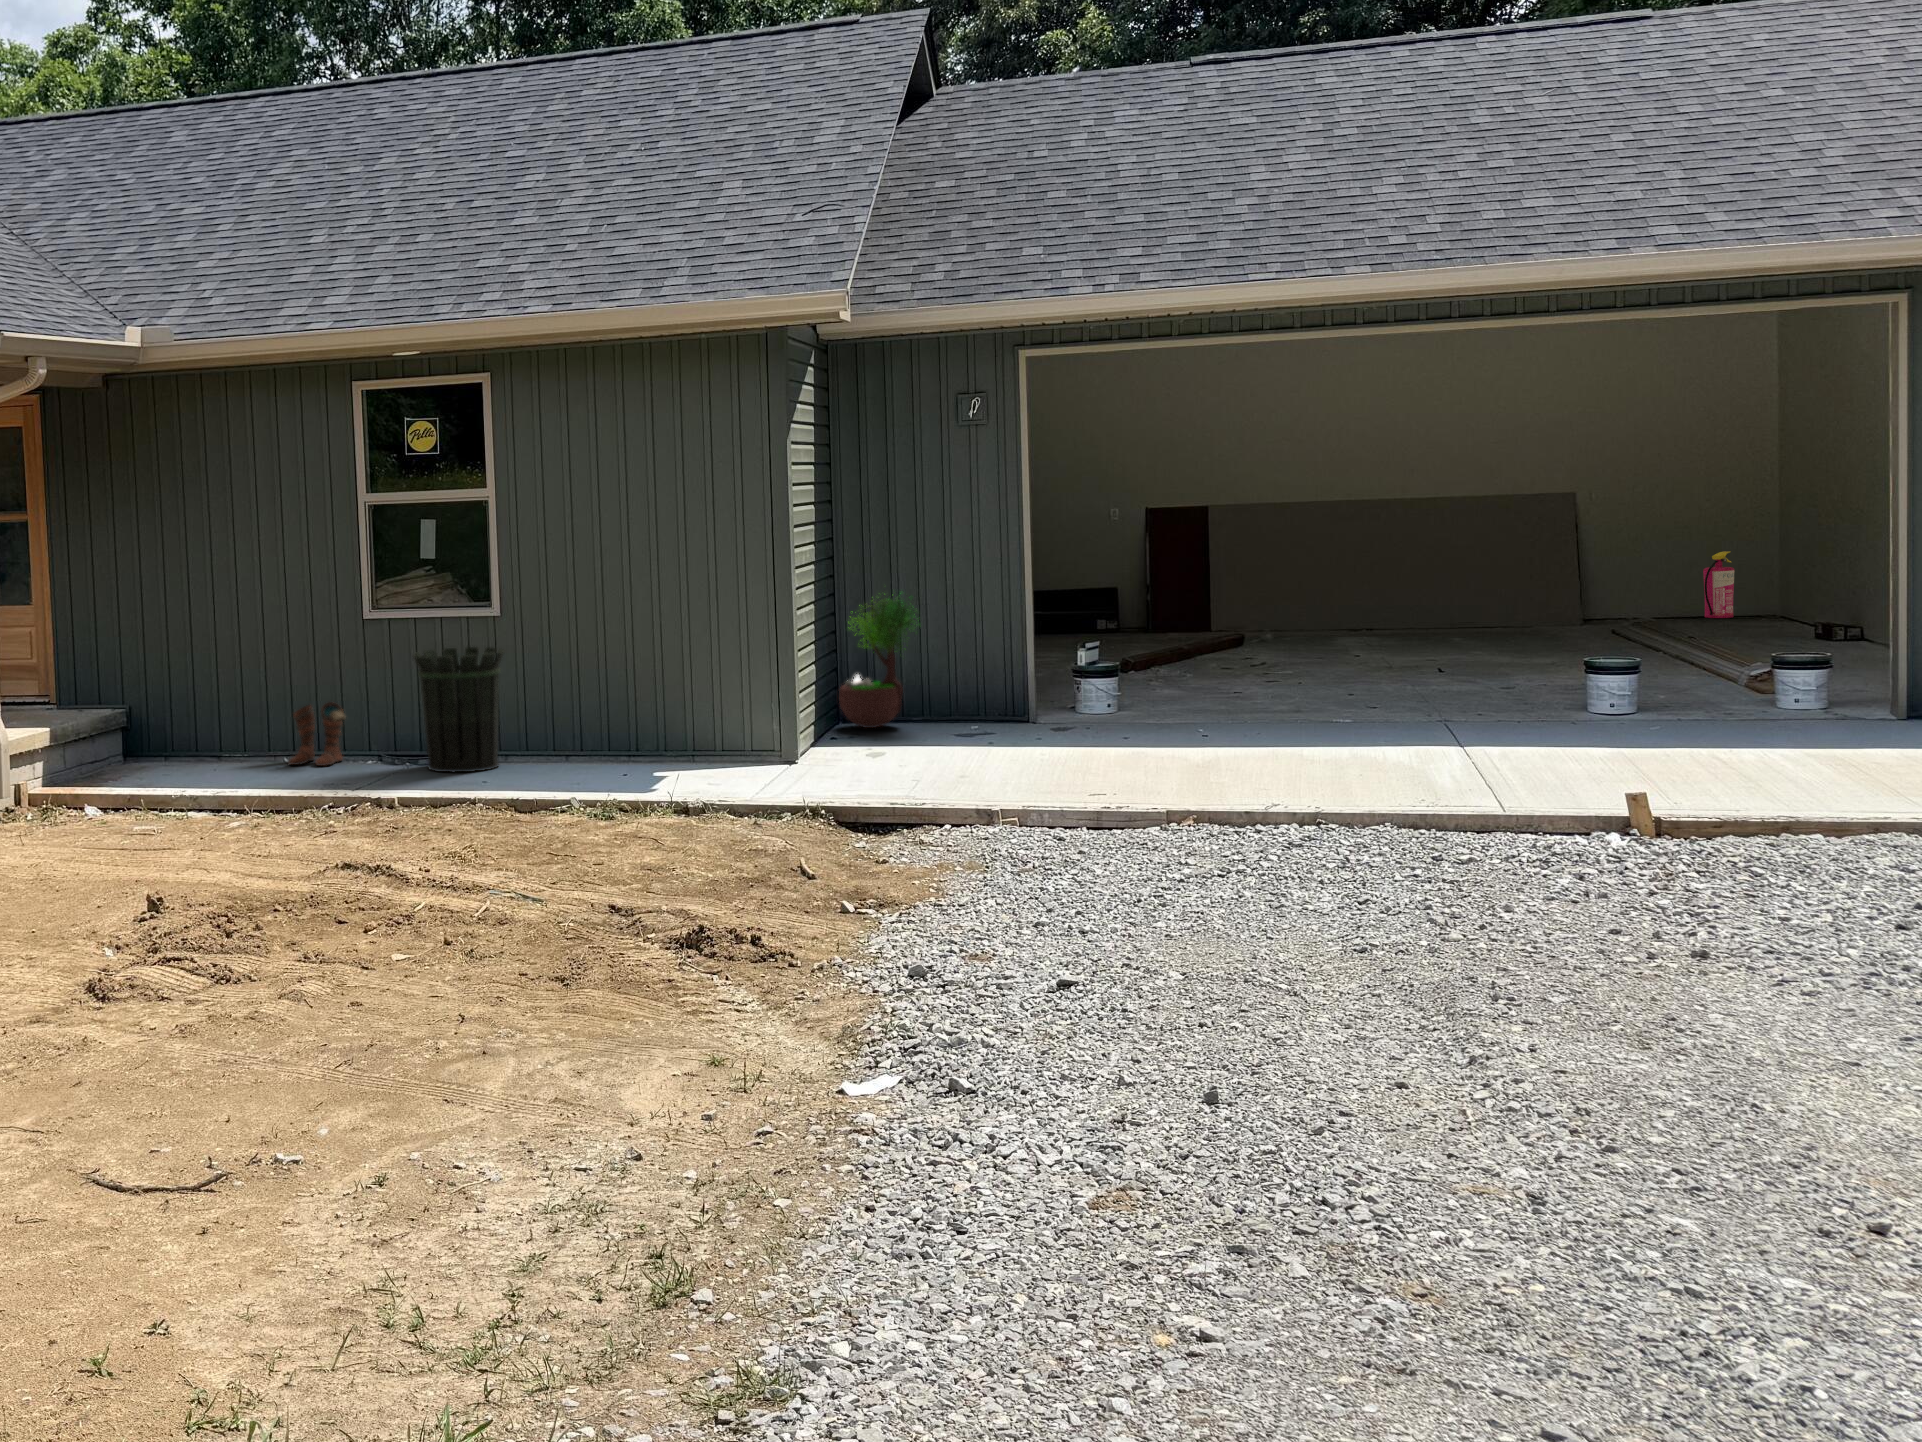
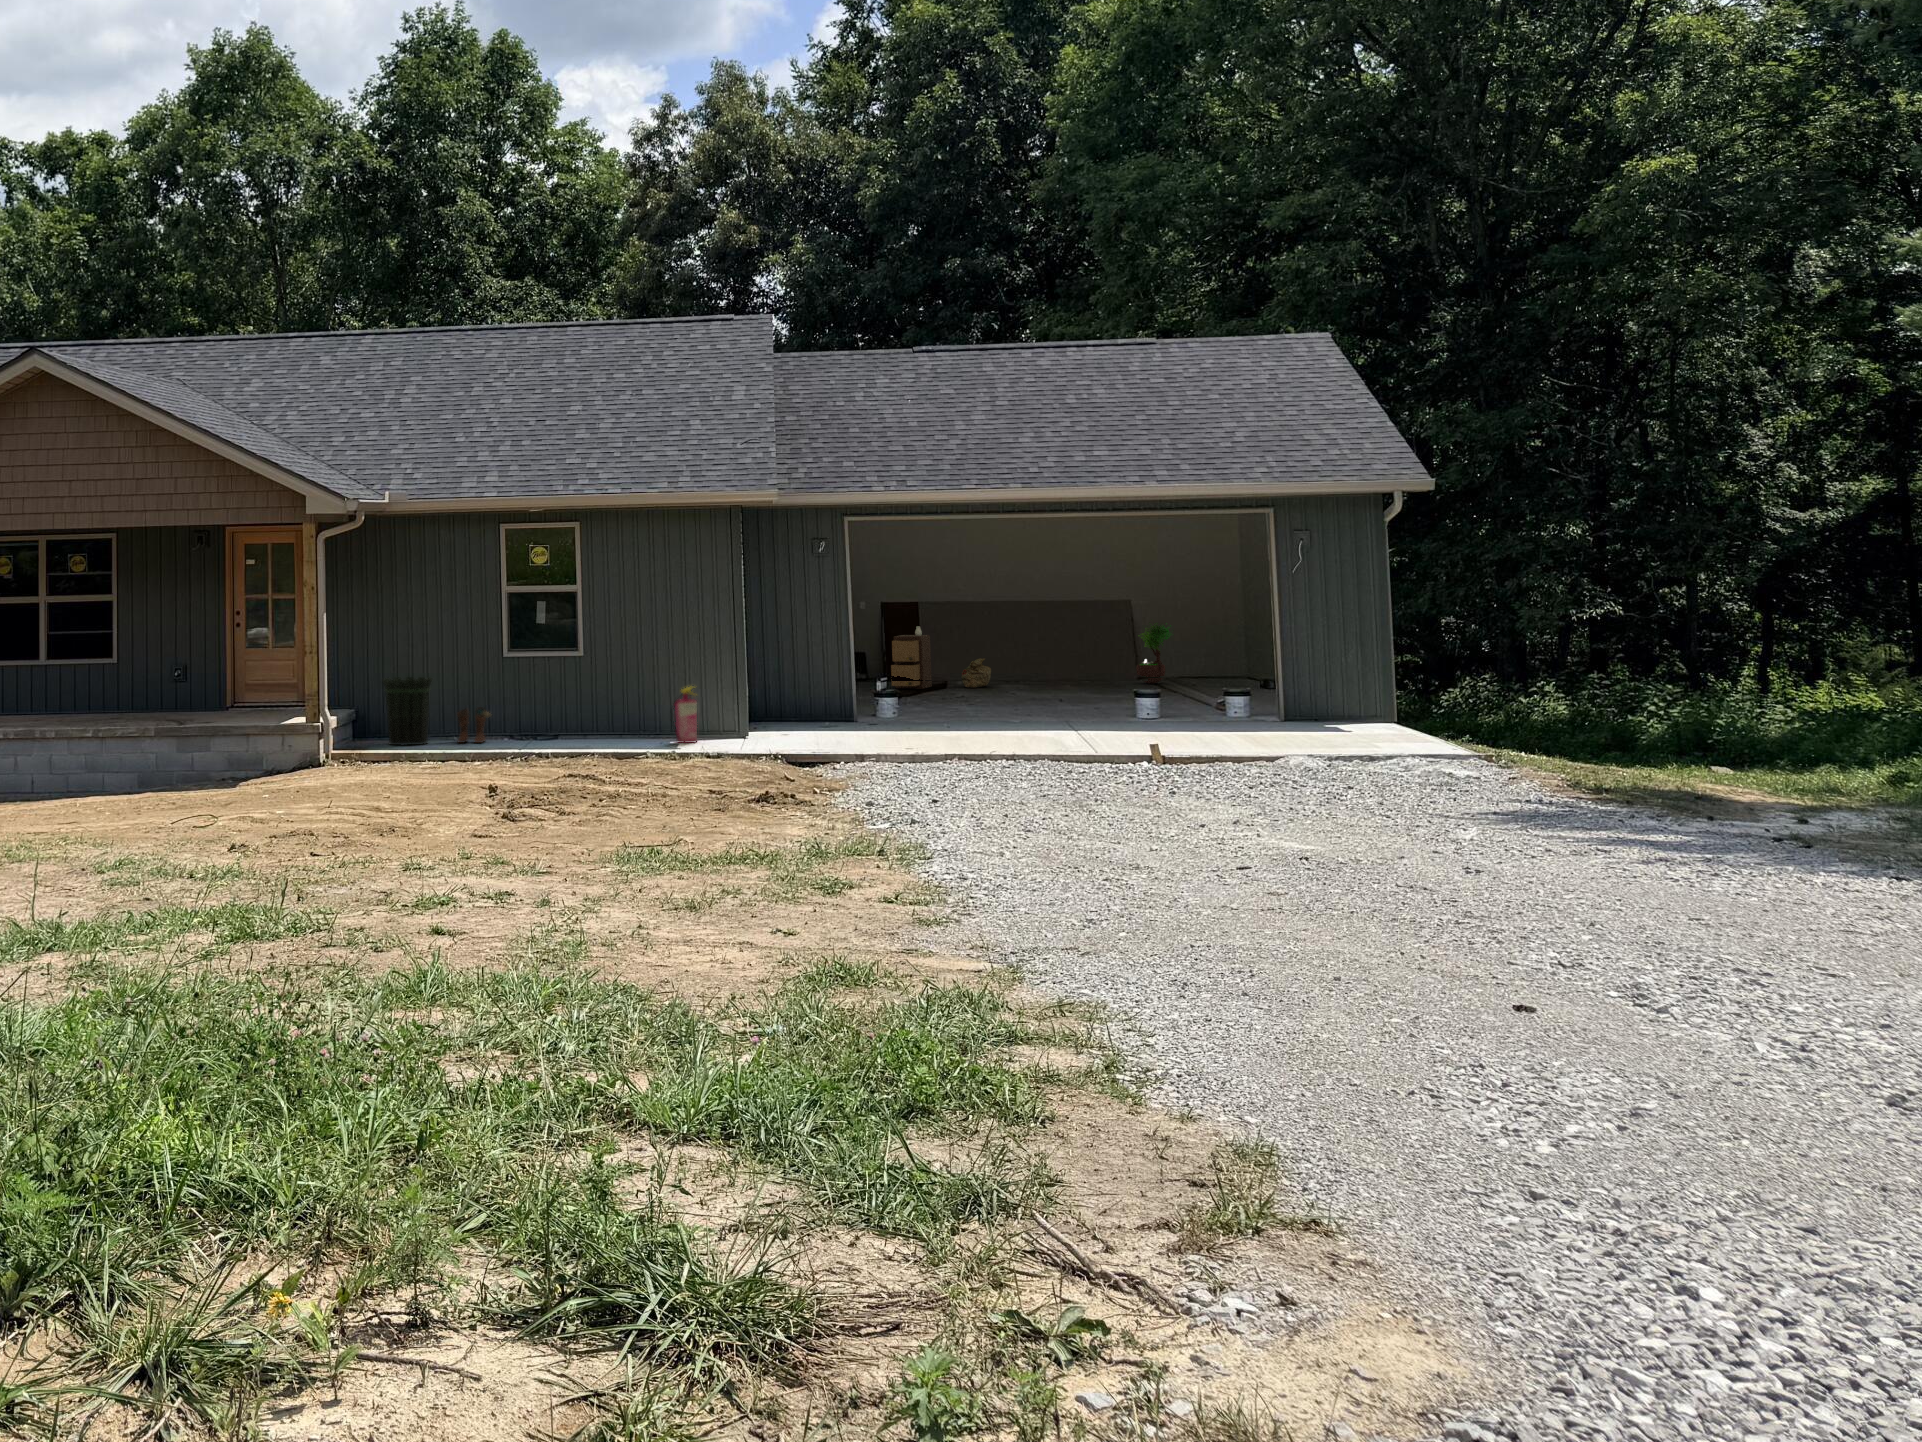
storage cabinet: none [1160,538,1229,634] -> present [891,626,932,689]
fire extinguisher: present [1703,551,1734,618] -> present [673,687,697,743]
bag: none [1278,585,1328,632] -> present [962,658,991,688]
potted tree: present [839,594,919,728] -> present [1136,623,1170,684]
waste bin: present [412,647,504,772] -> present [382,677,432,745]

